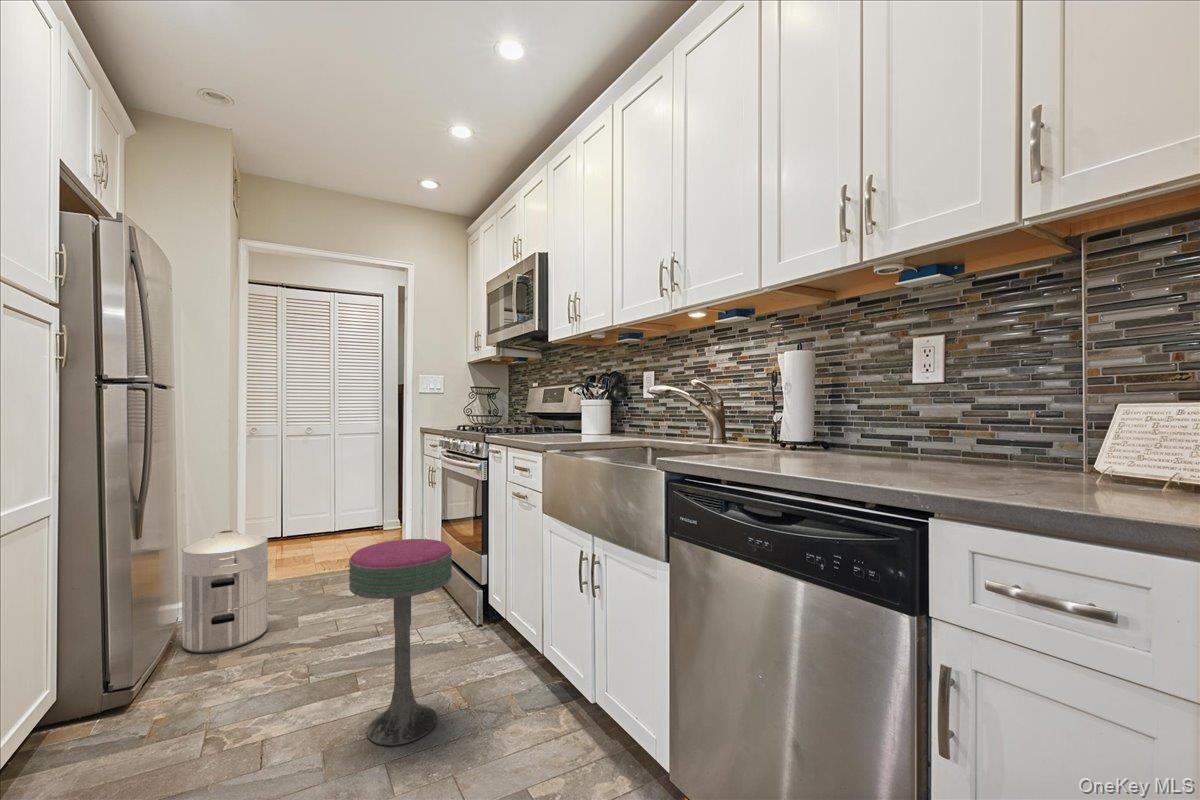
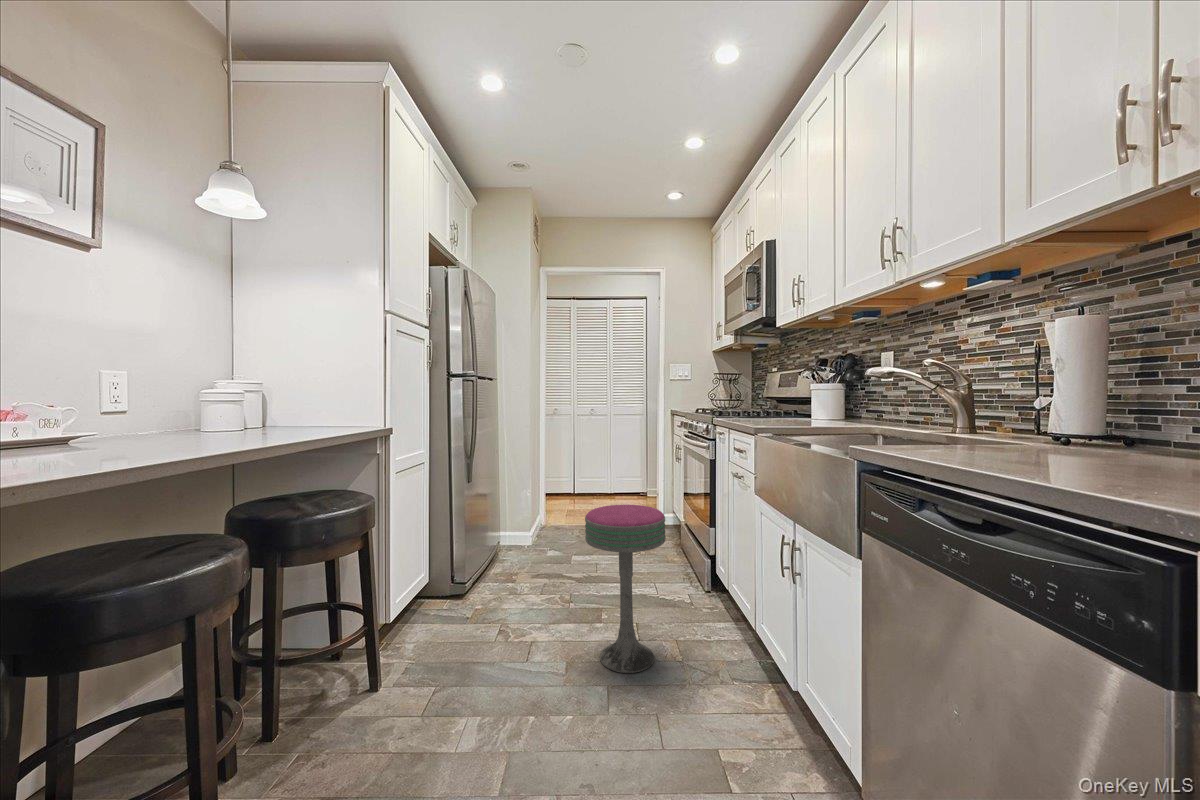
waste bin: present [182,530,268,653] -> none [501,484,553,570]

